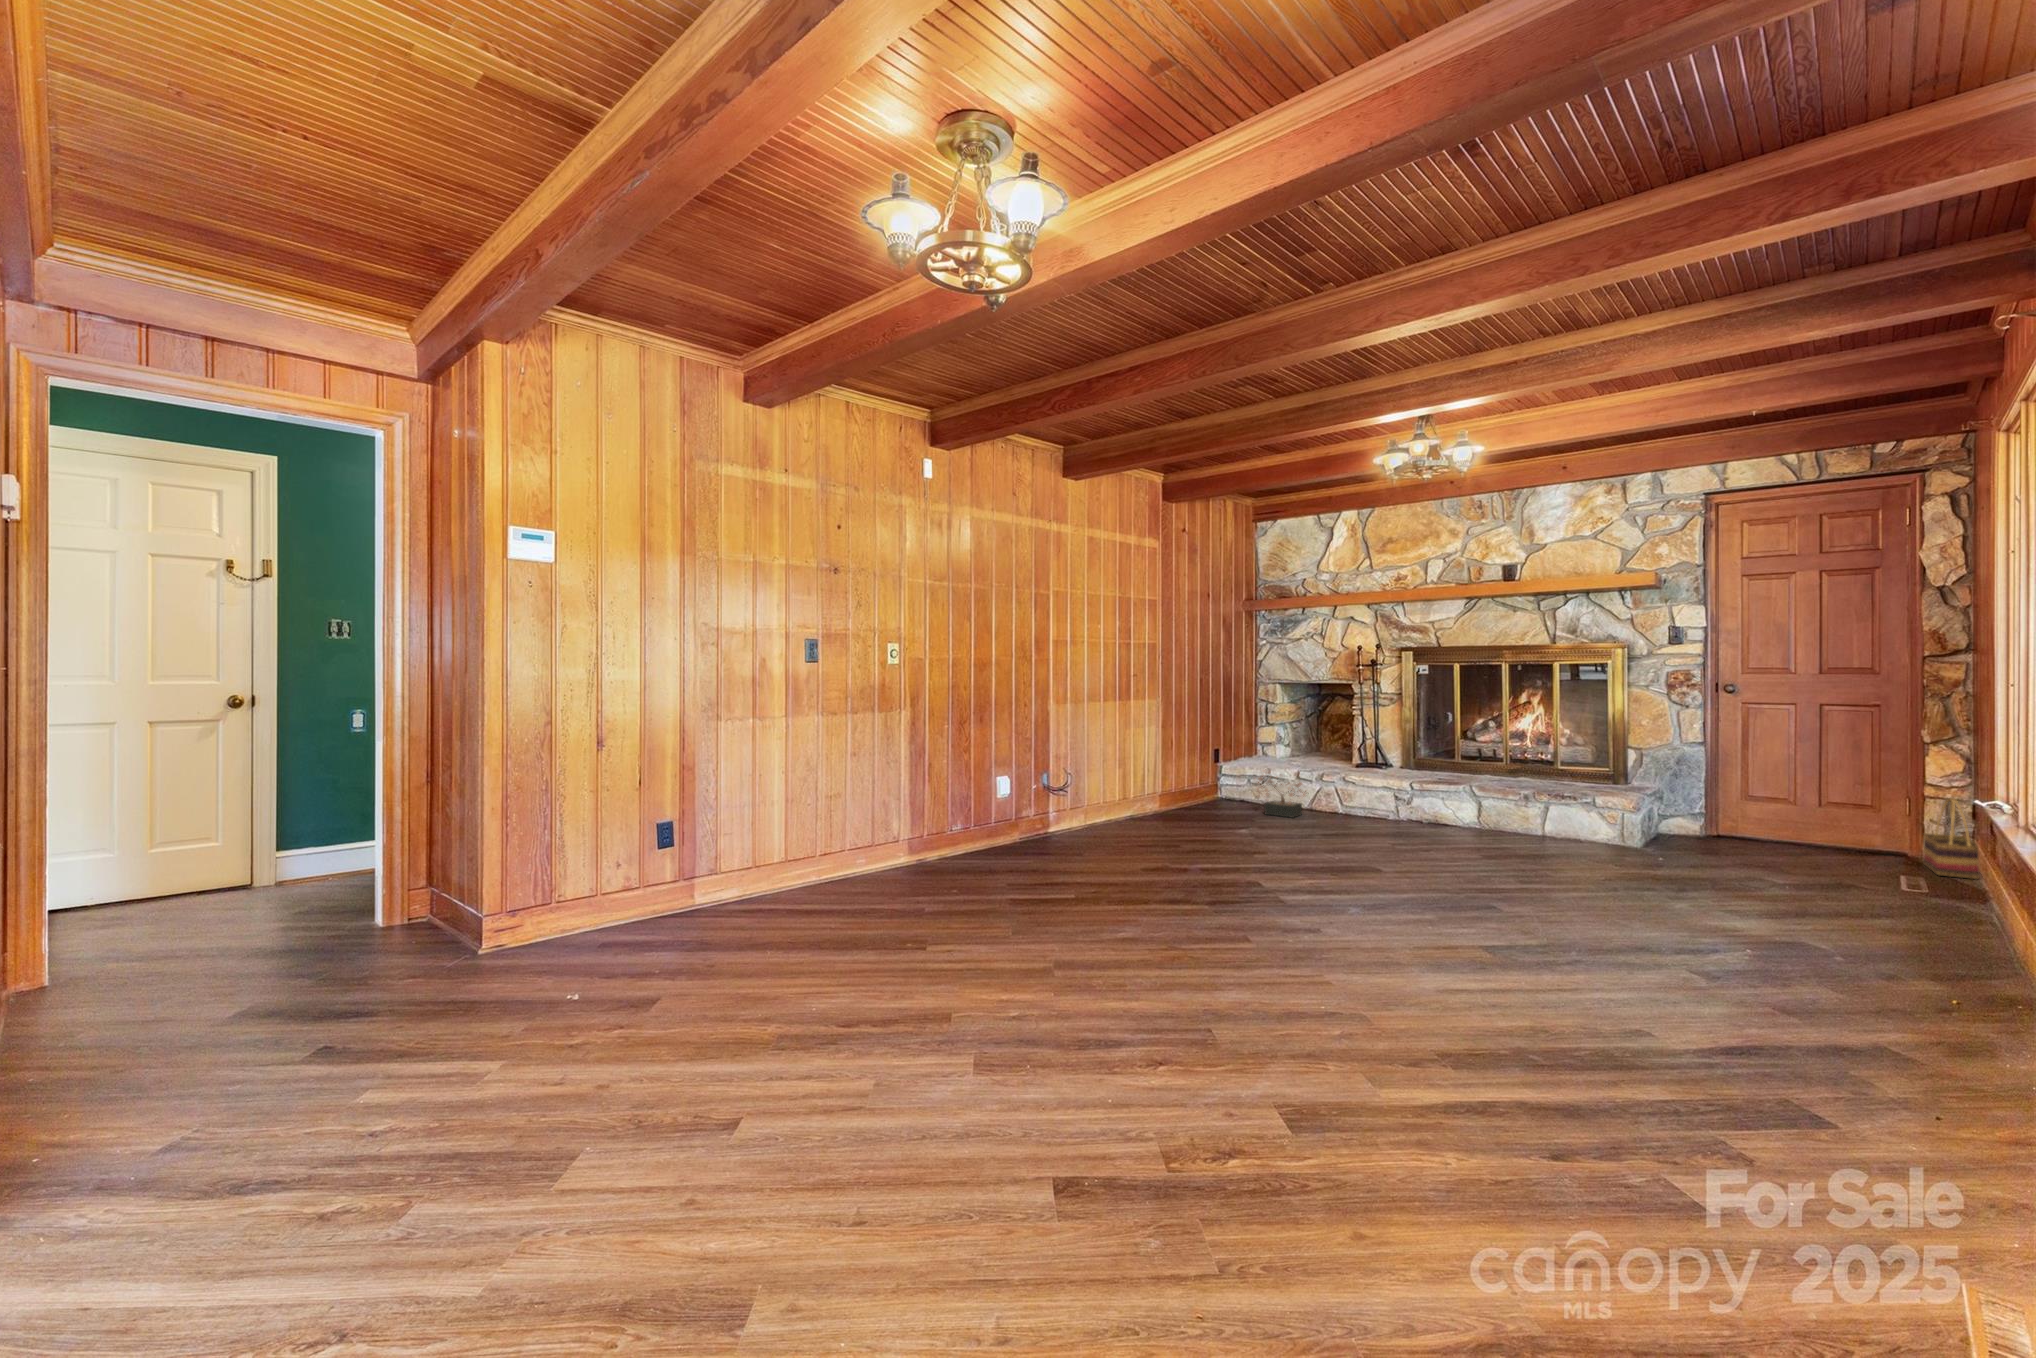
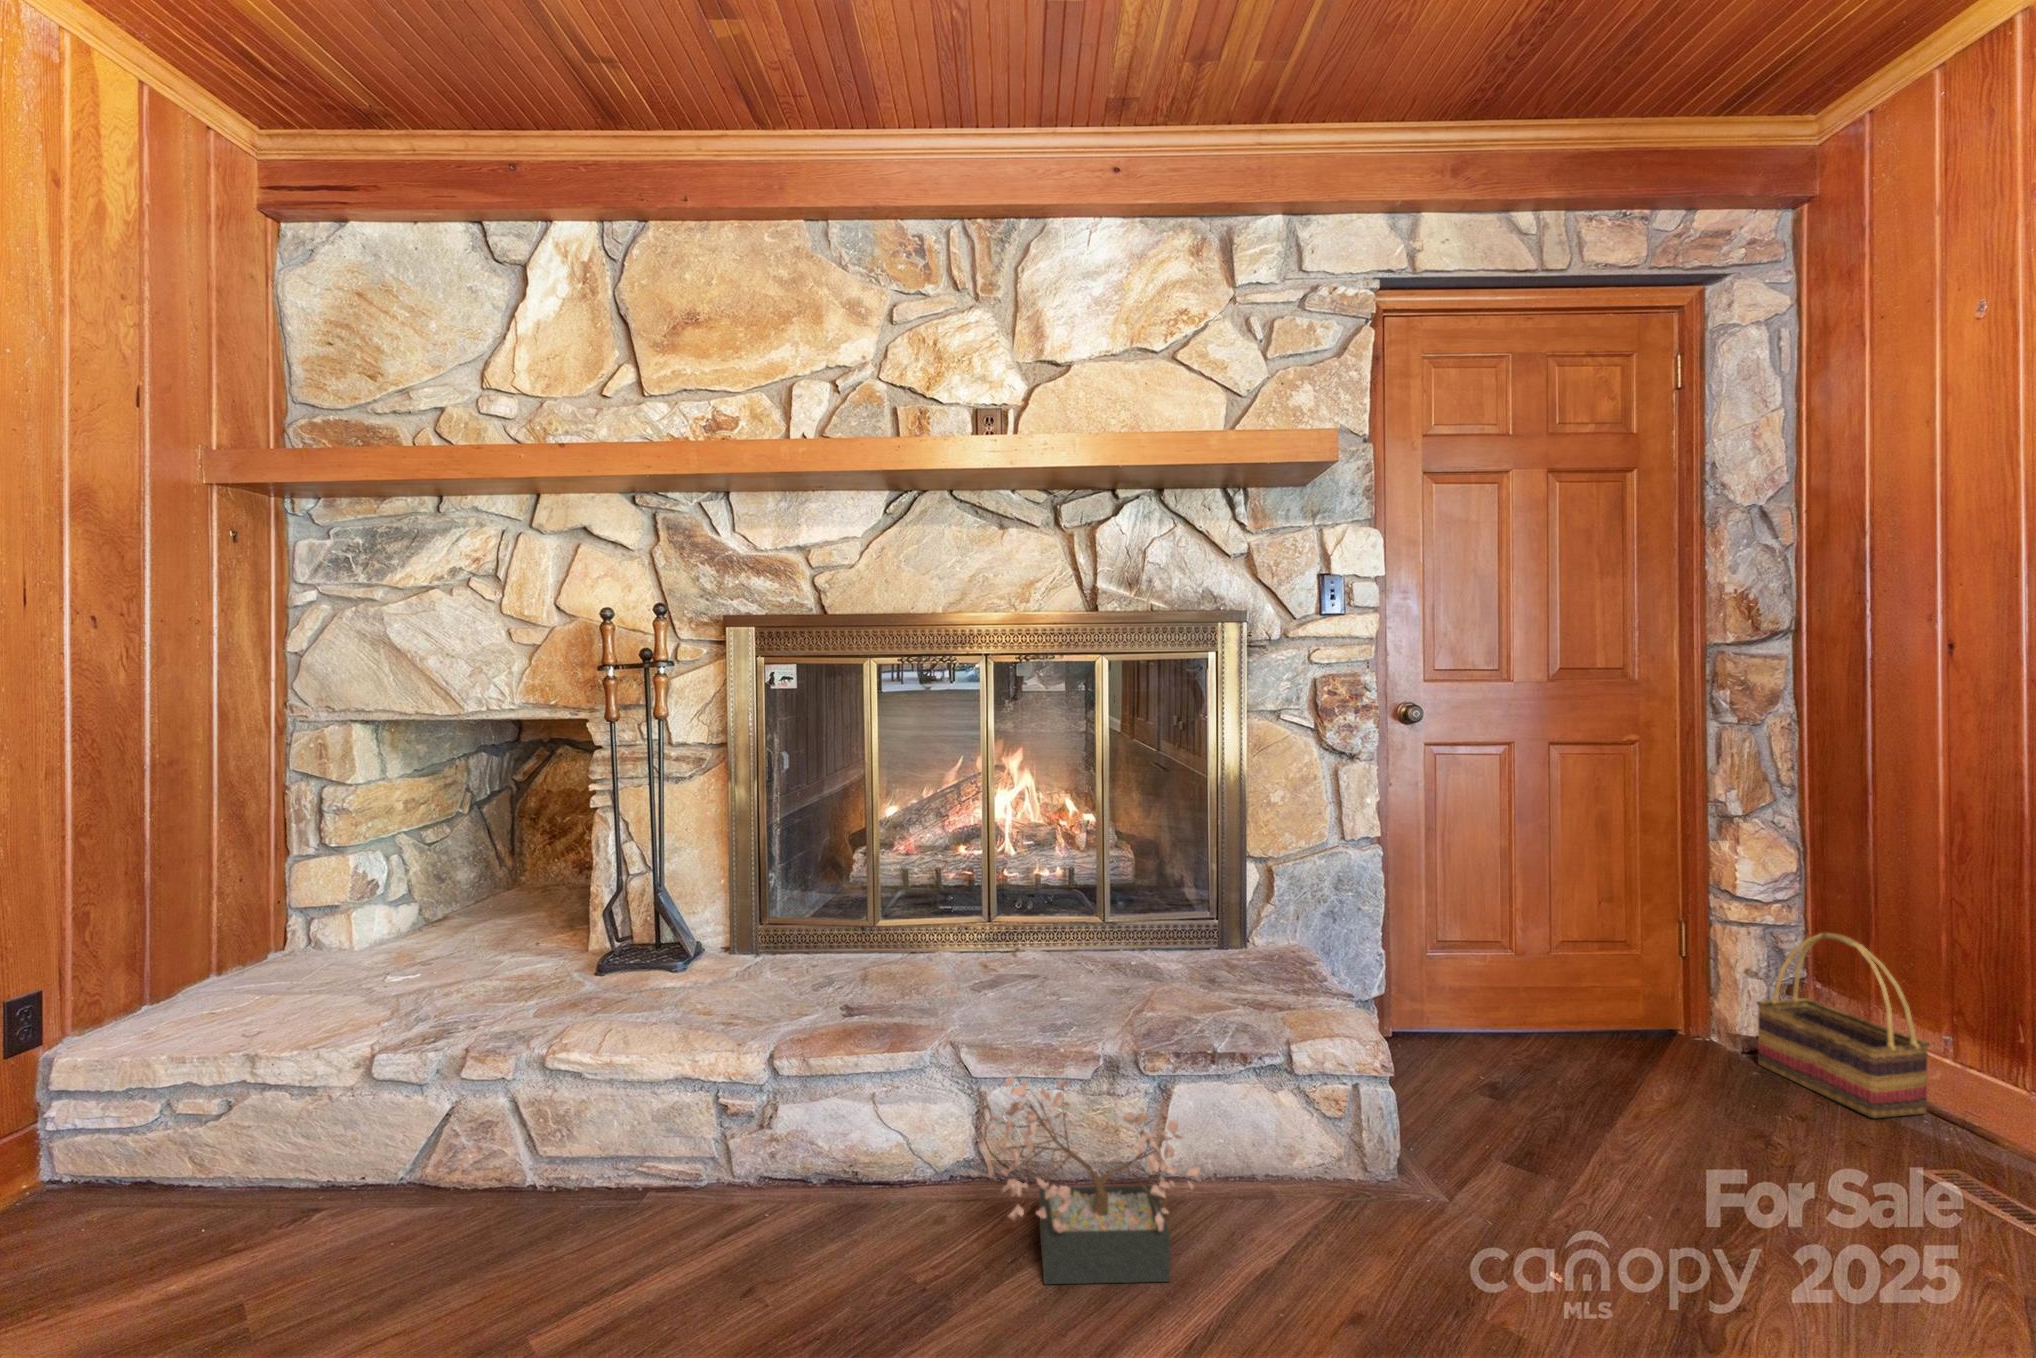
decorative plant: present [1257,769,1306,818] -> present [985,1068,1200,1284]

